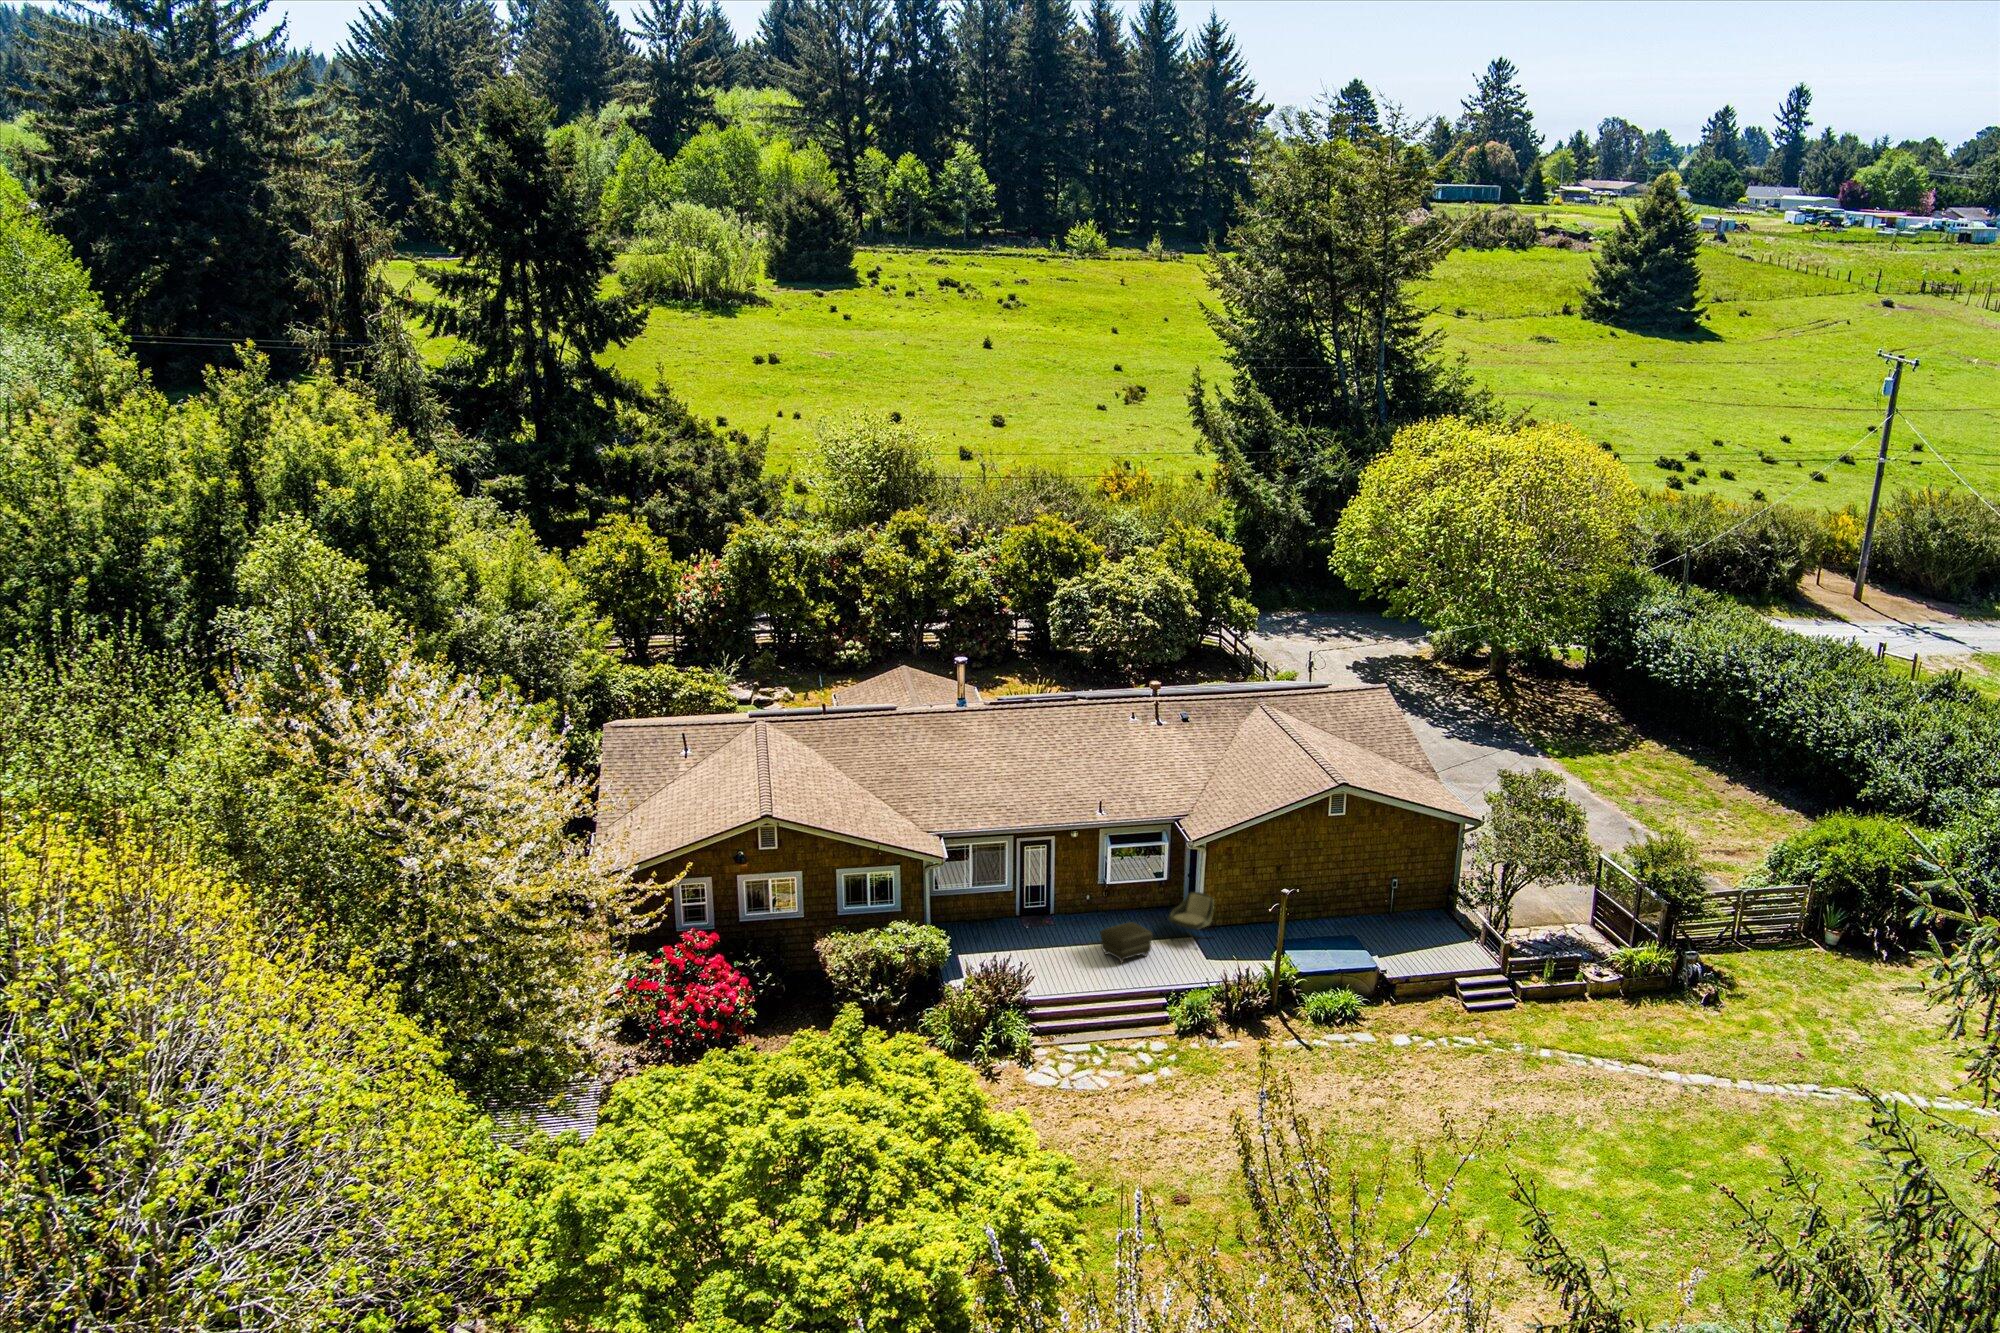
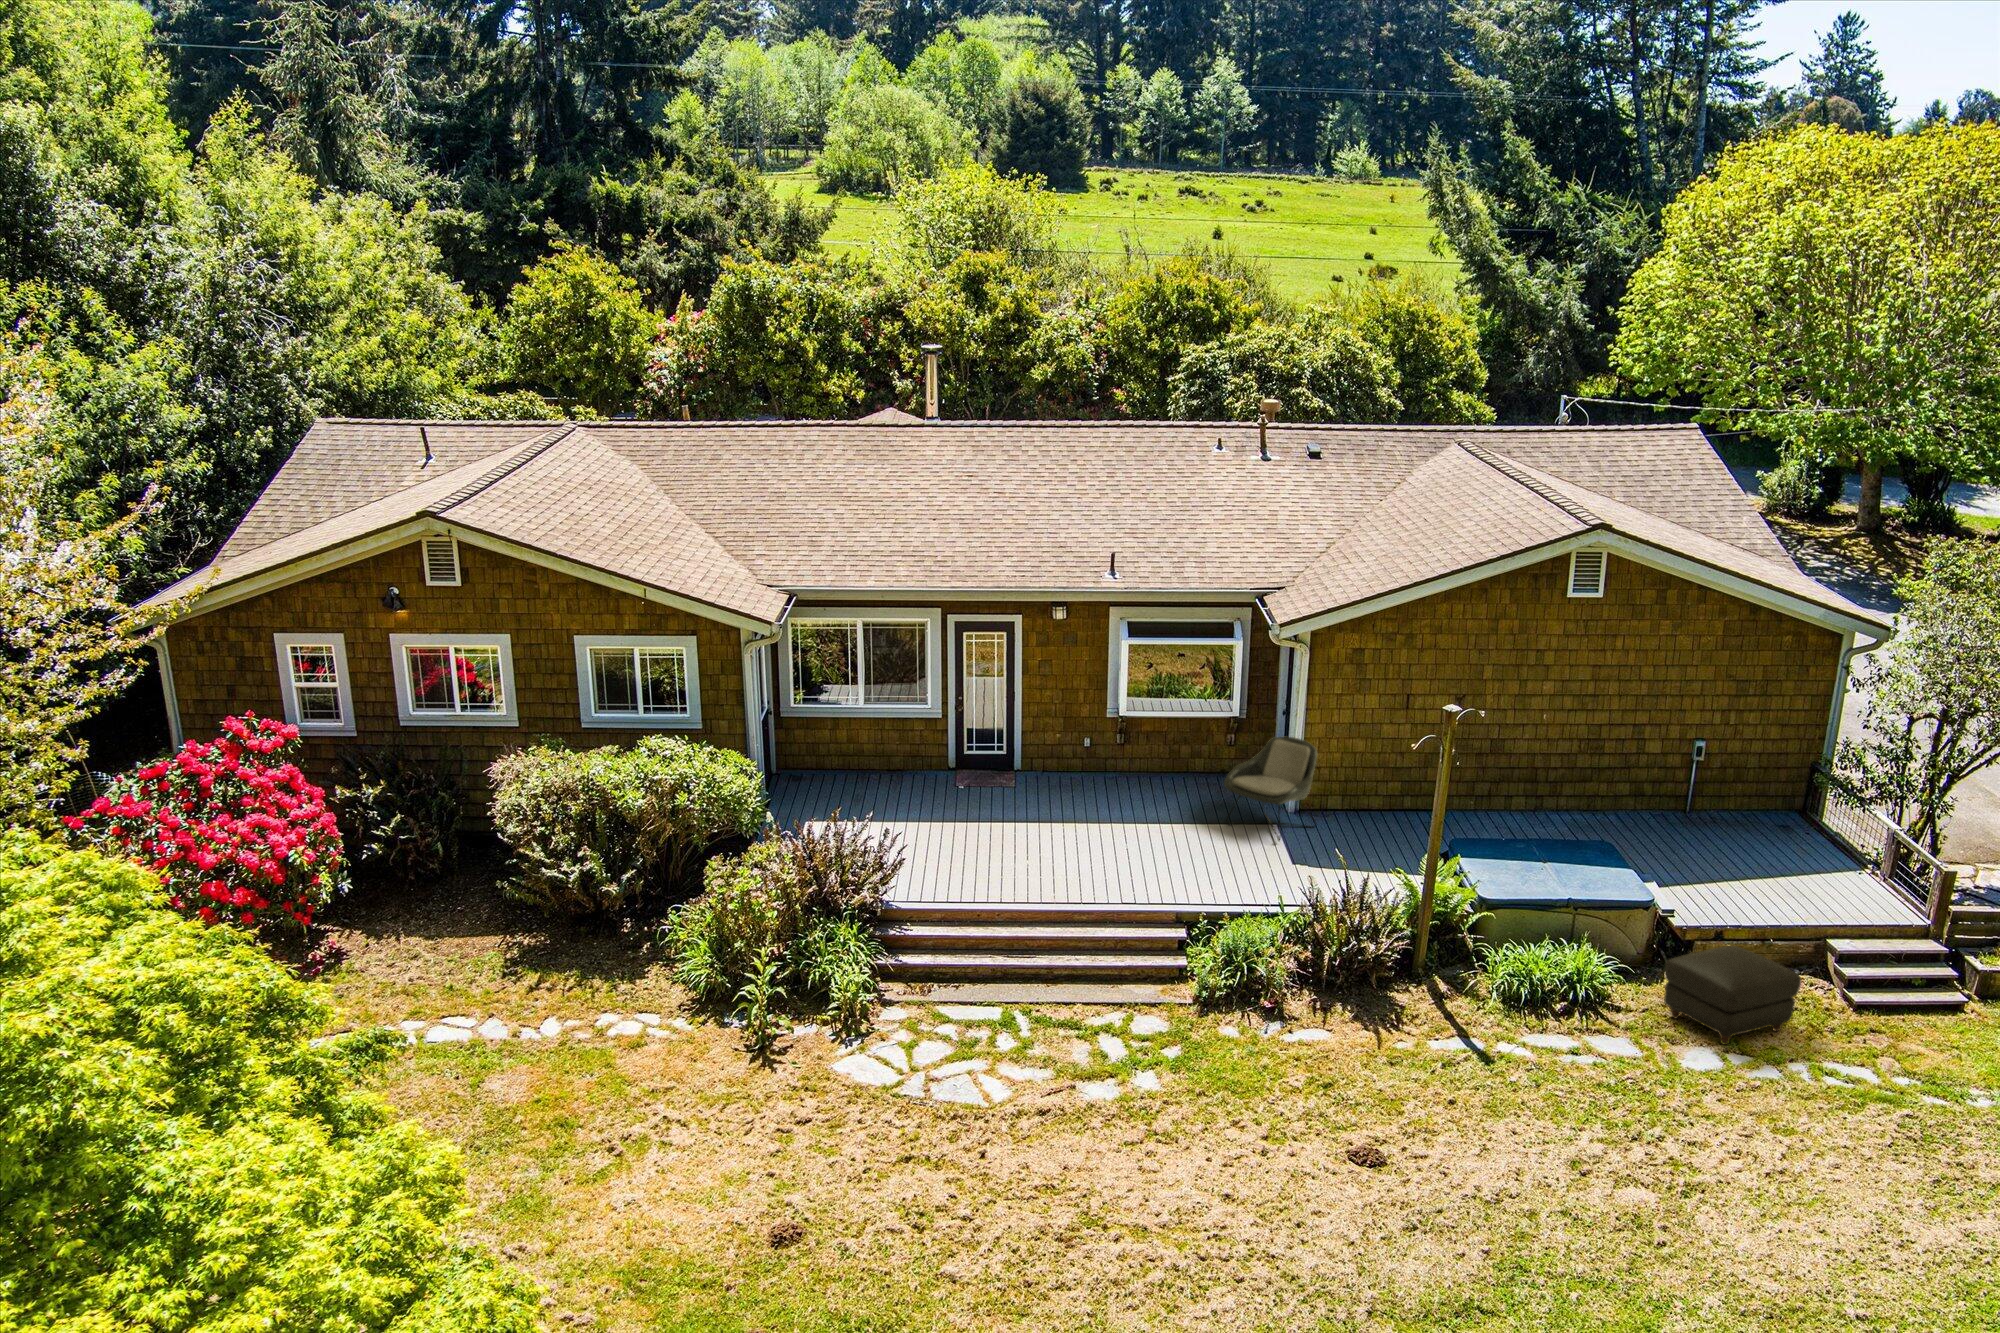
ottoman: present [1100,922,1153,963] -> present [1664,946,1801,1045]

